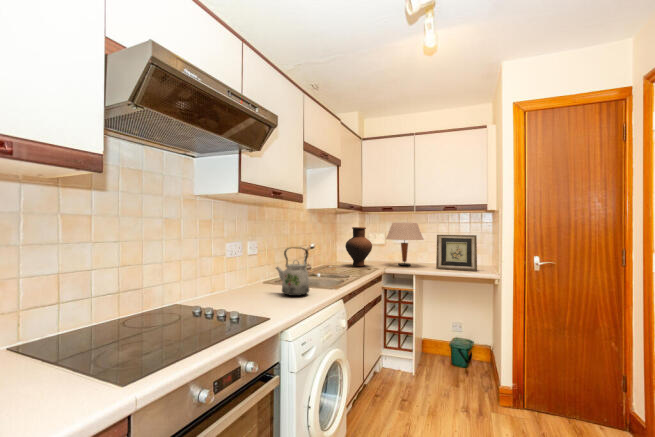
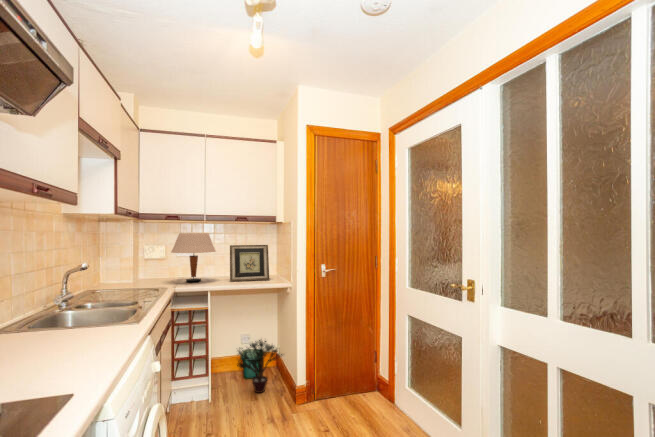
vase: present [345,227,372,266] -> none [119,240,156,289]
kettle: present [276,247,309,296] -> none [38,278,103,350]
potted plant: none [438,328,491,383] -> present [237,340,282,393]

